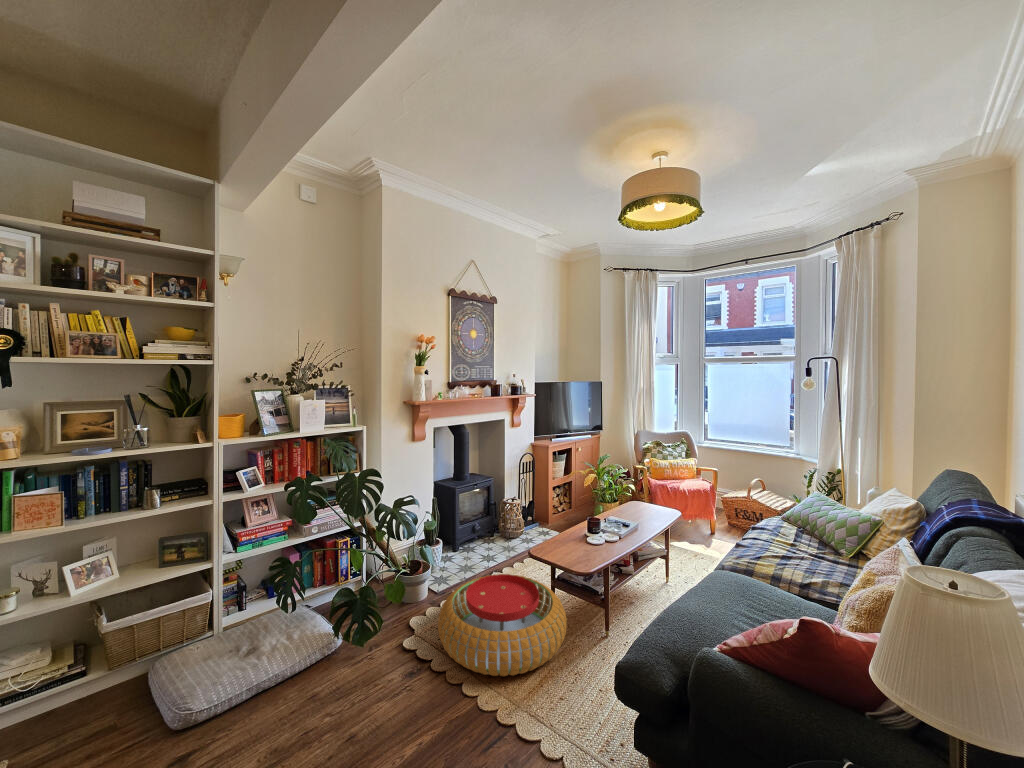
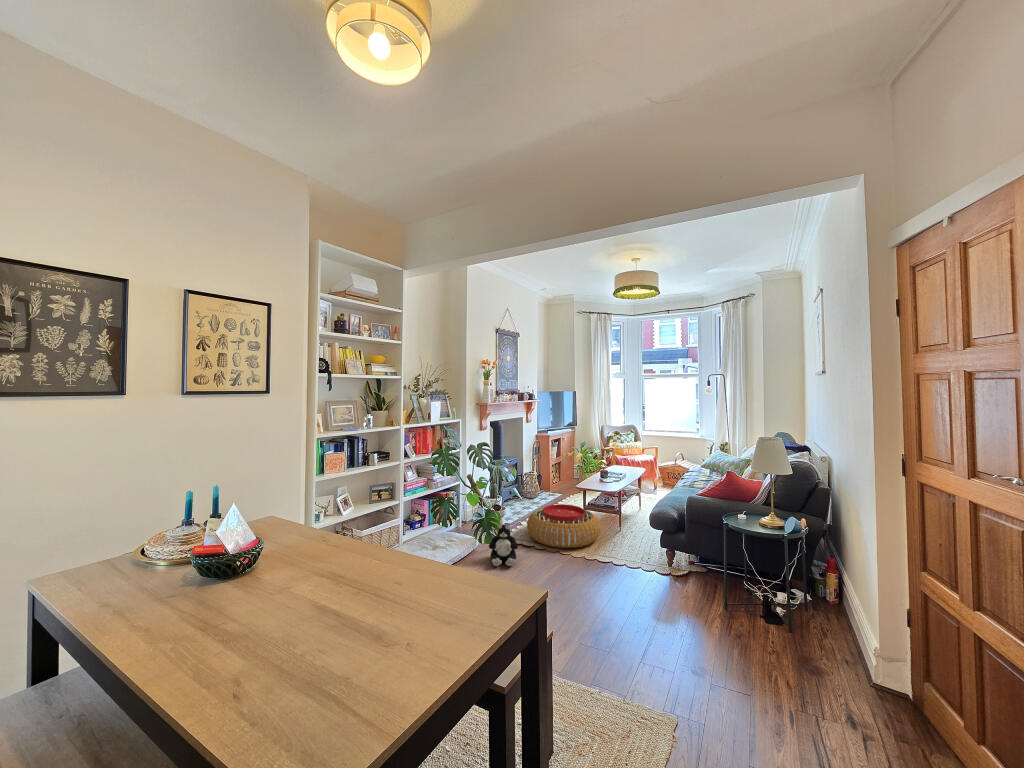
plush toy: none [312,627,378,722] -> present [489,524,518,566]

